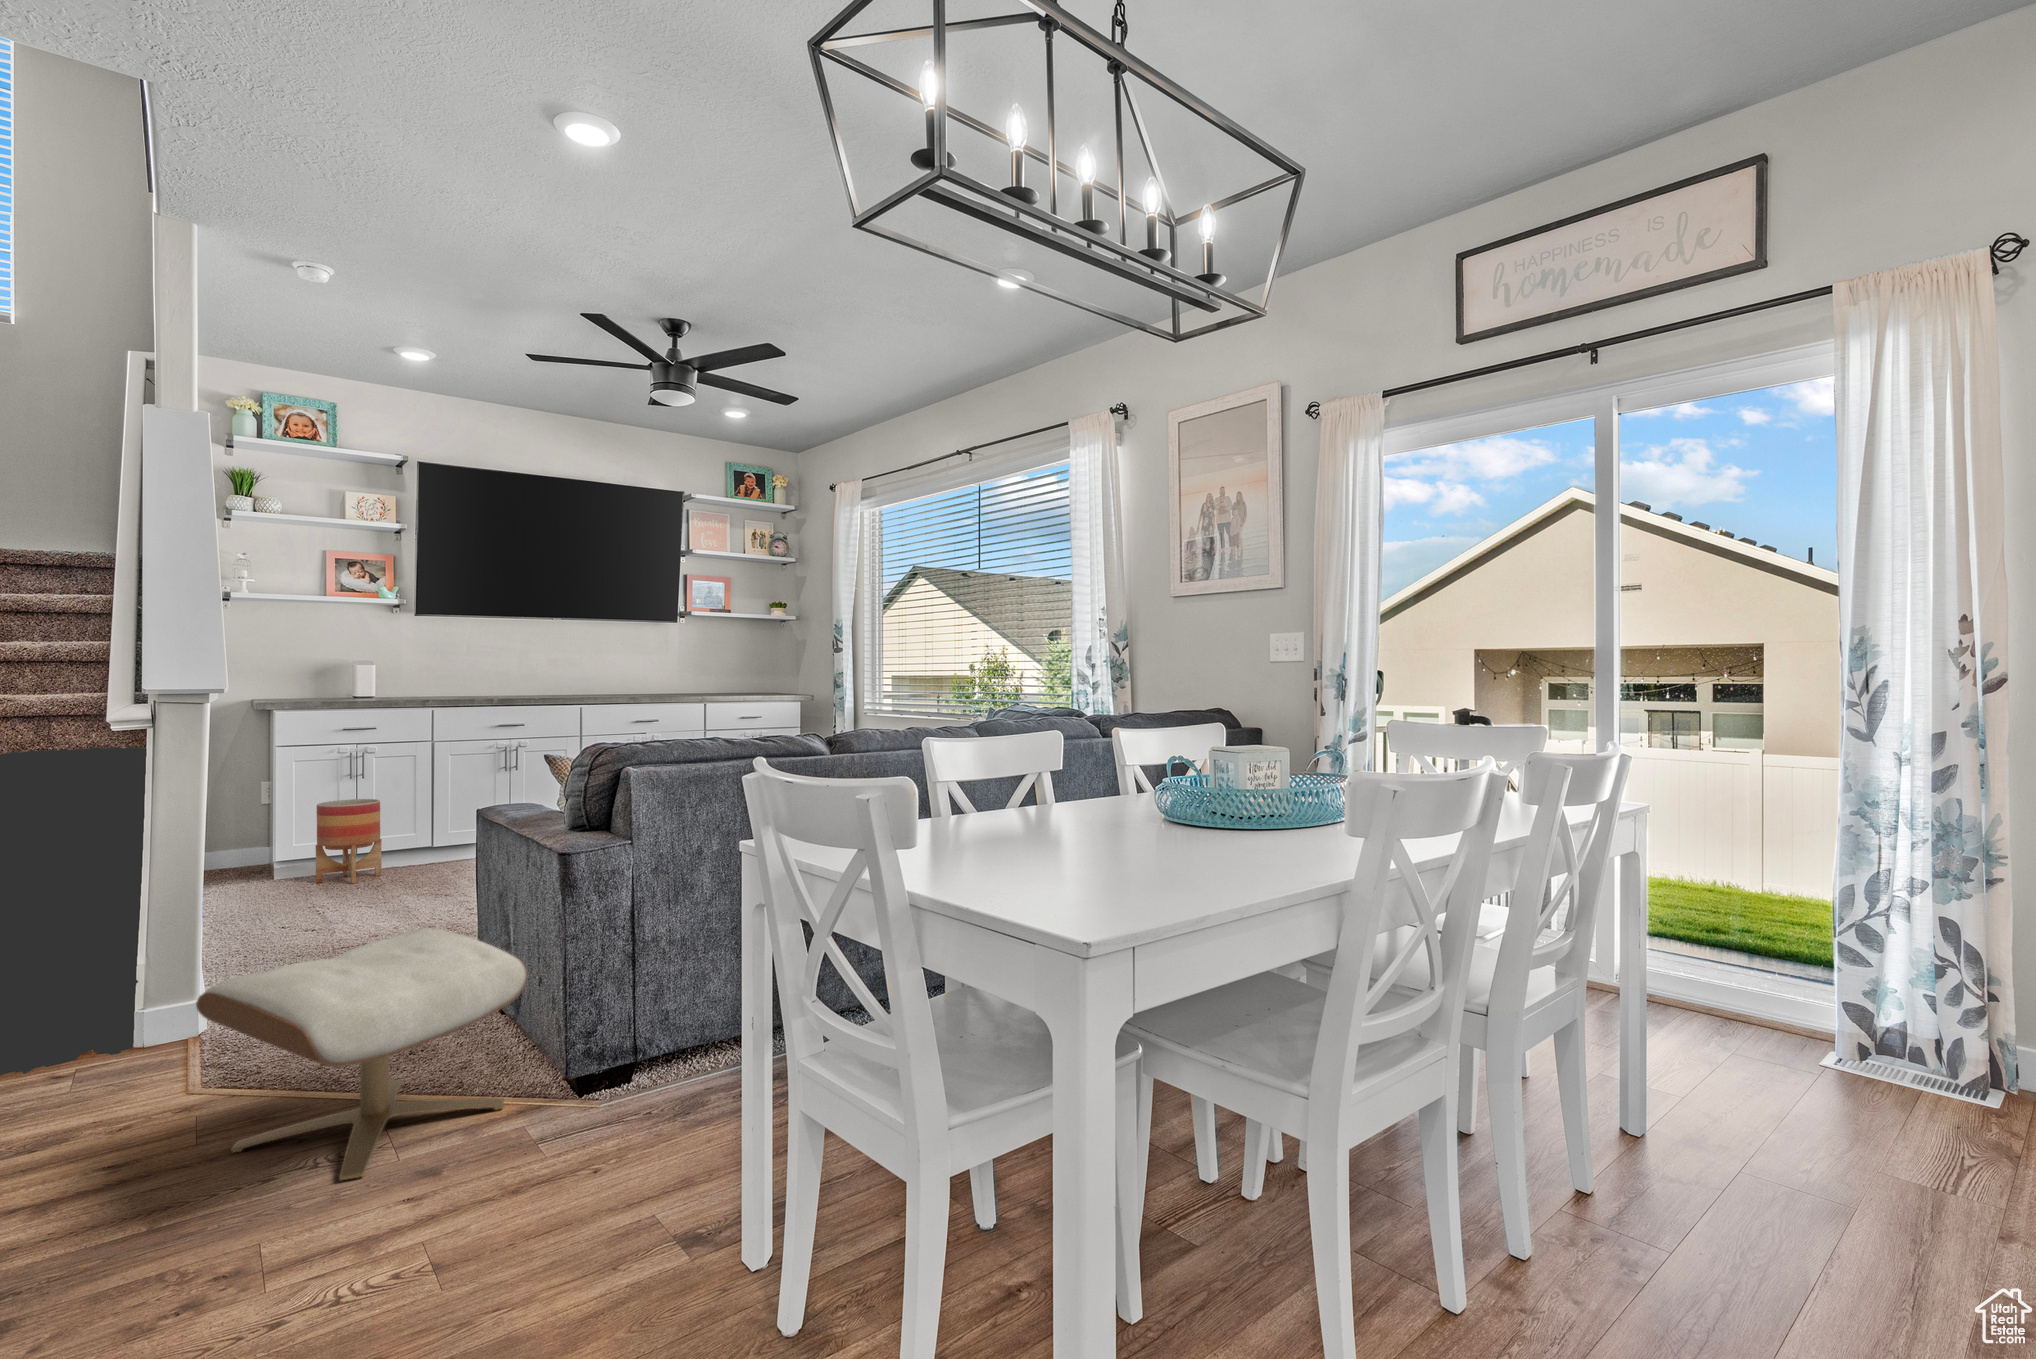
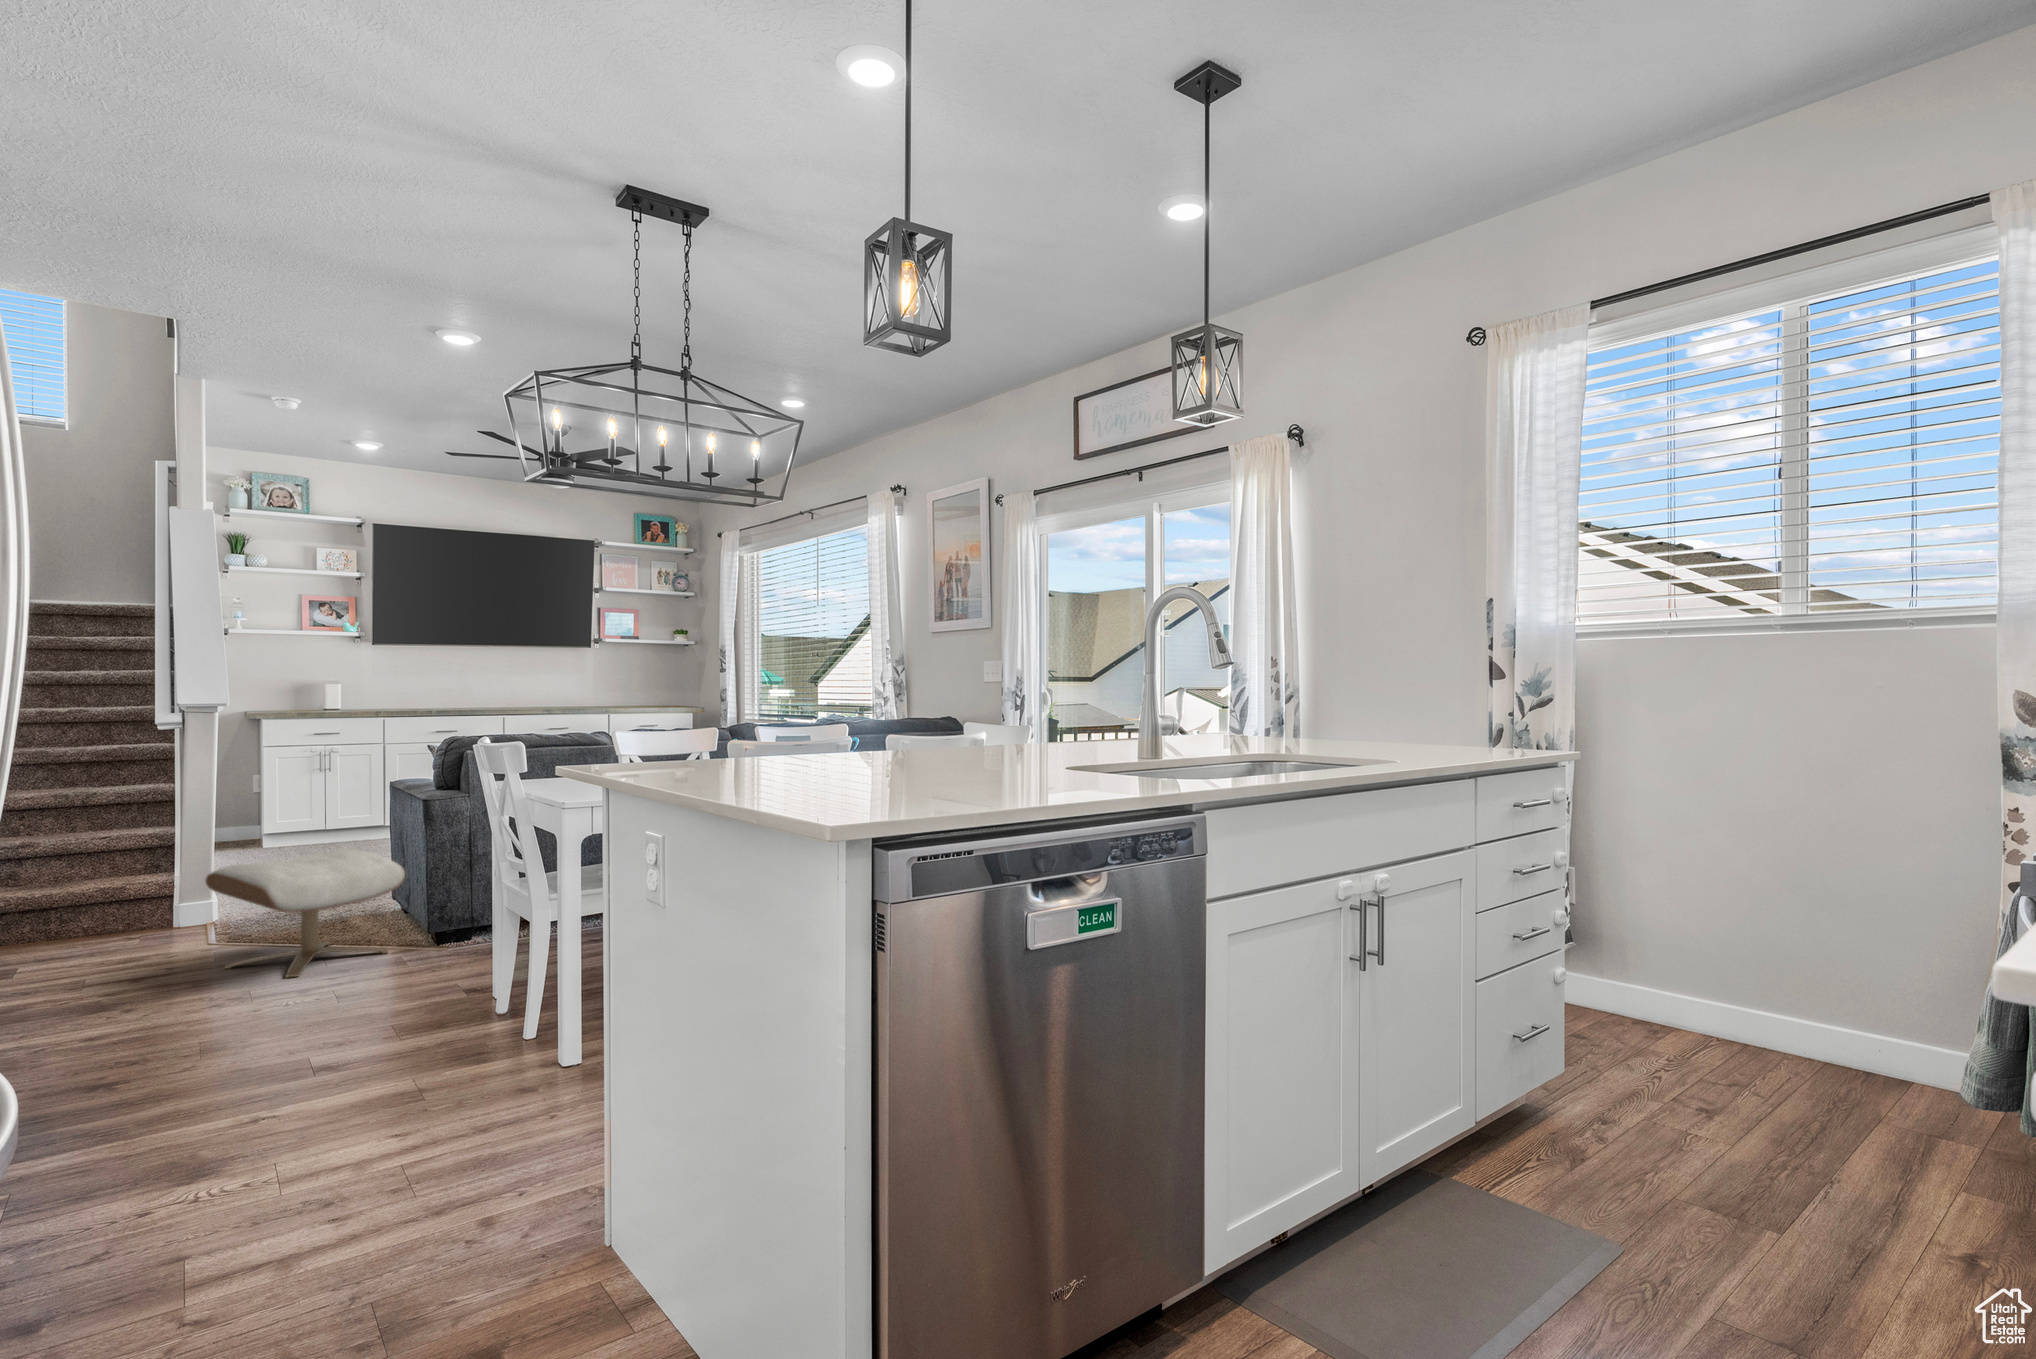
planter: present [316,799,382,883] -> none [291,787,342,850]

